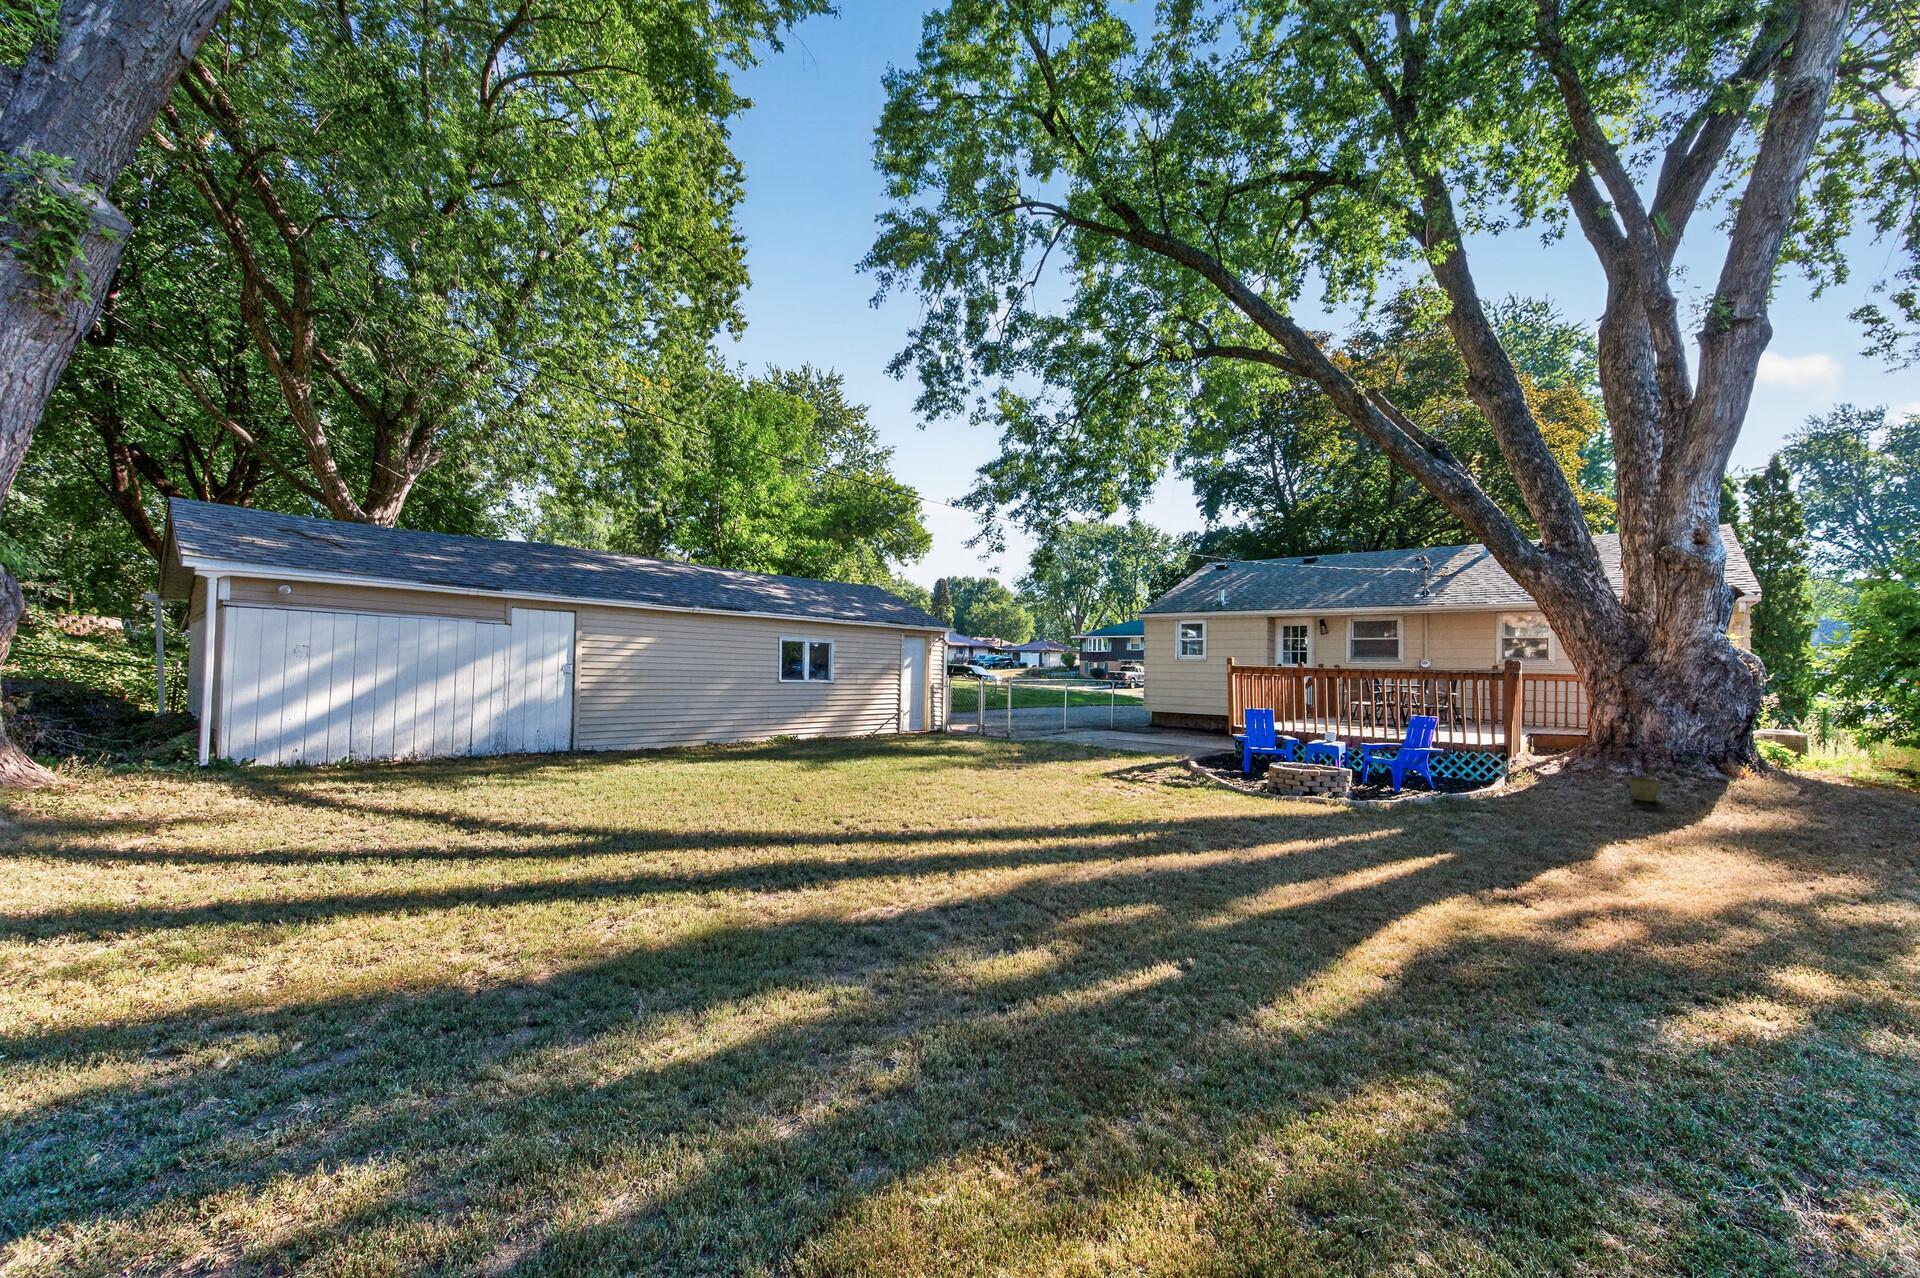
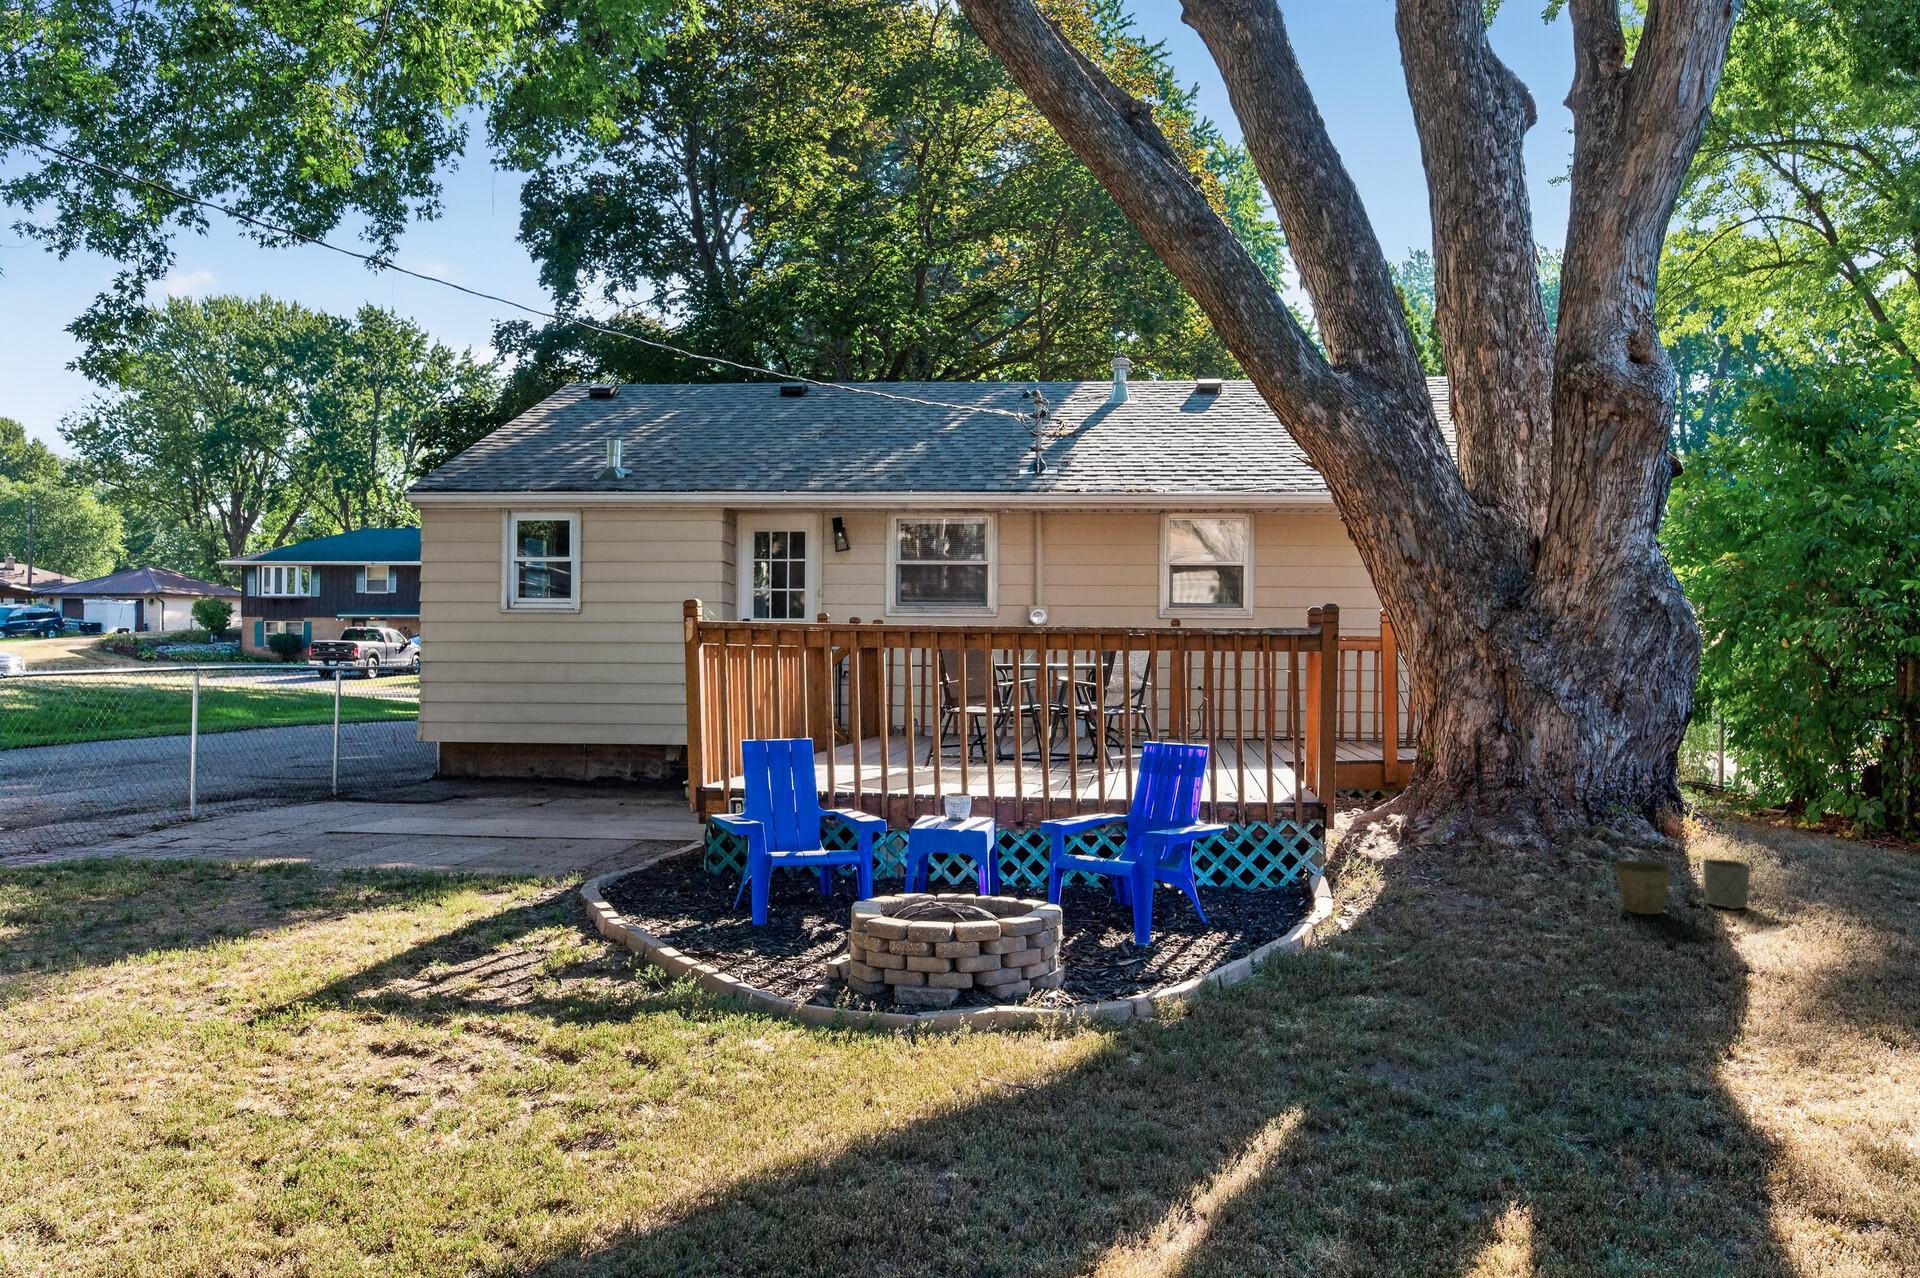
planter: none [1691,782,1719,805] -> present [1703,860,1750,909]

